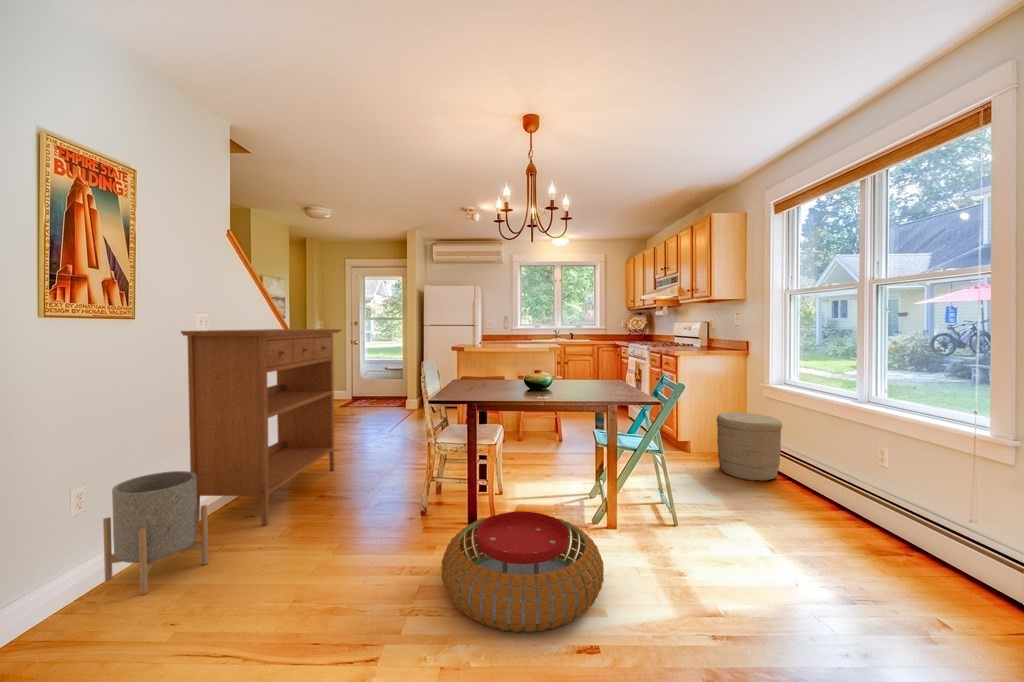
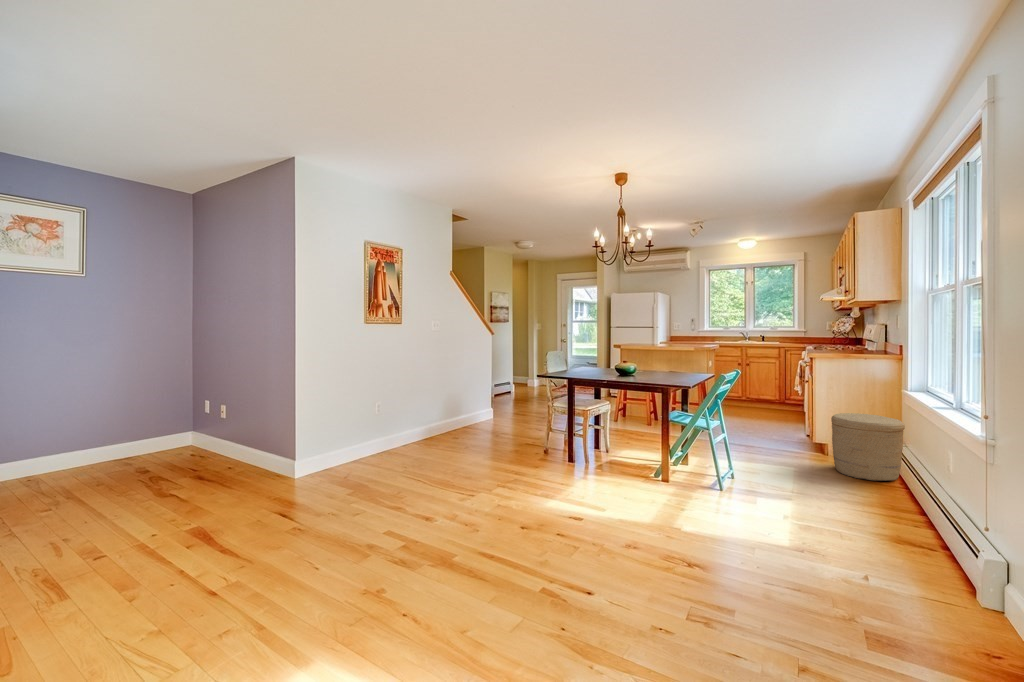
console table: present [181,329,341,525] -> none [423,330,519,444]
planter: present [103,471,208,595] -> none [386,403,427,458]
pouf: present [442,512,604,632] -> none [520,447,620,505]

